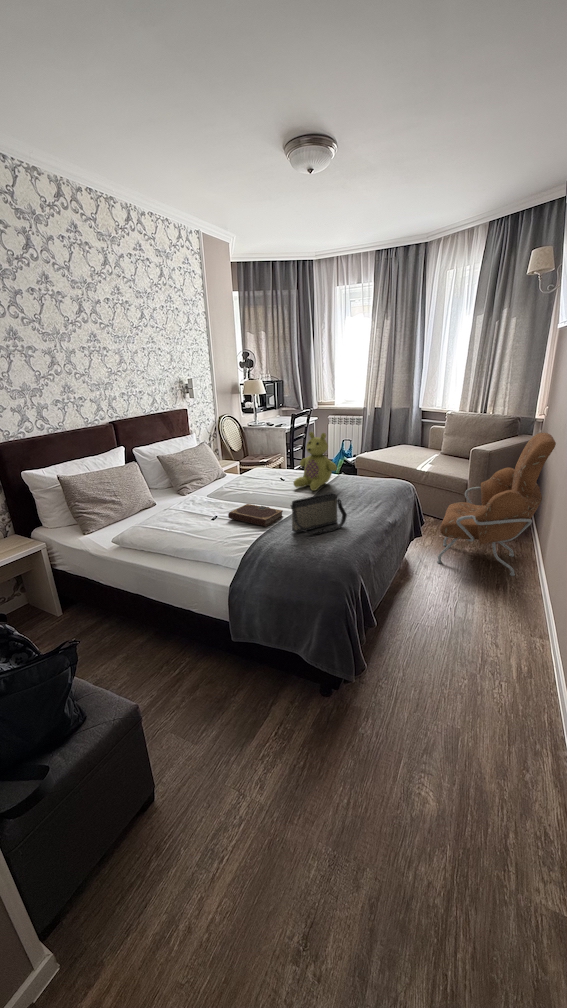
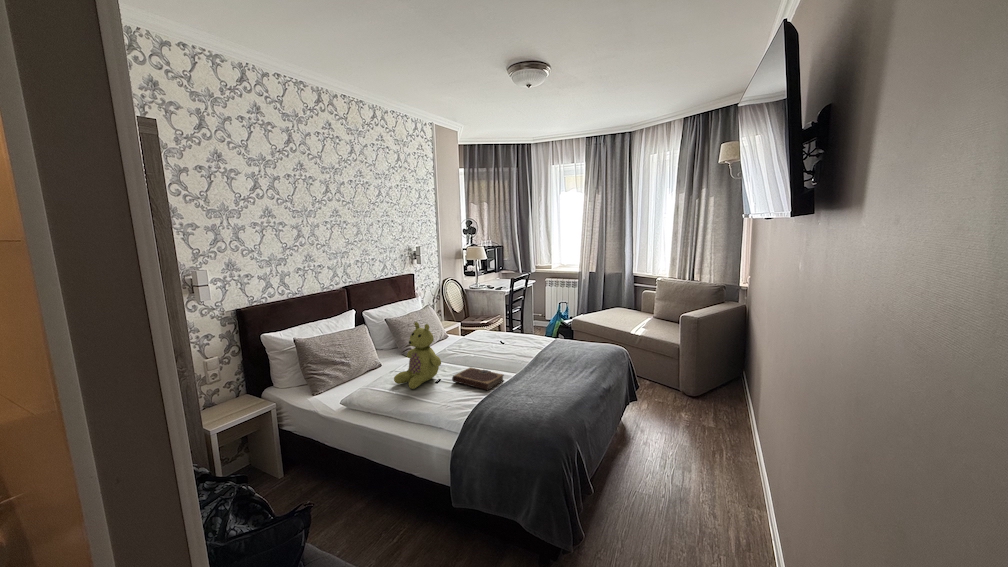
stuffed bear: present [294,432,337,491] -> present [394,322,441,389]
armchair: present [437,433,556,576] -> none [653,303,755,441]
handbag: present [291,493,347,534] -> none [511,359,564,399]

